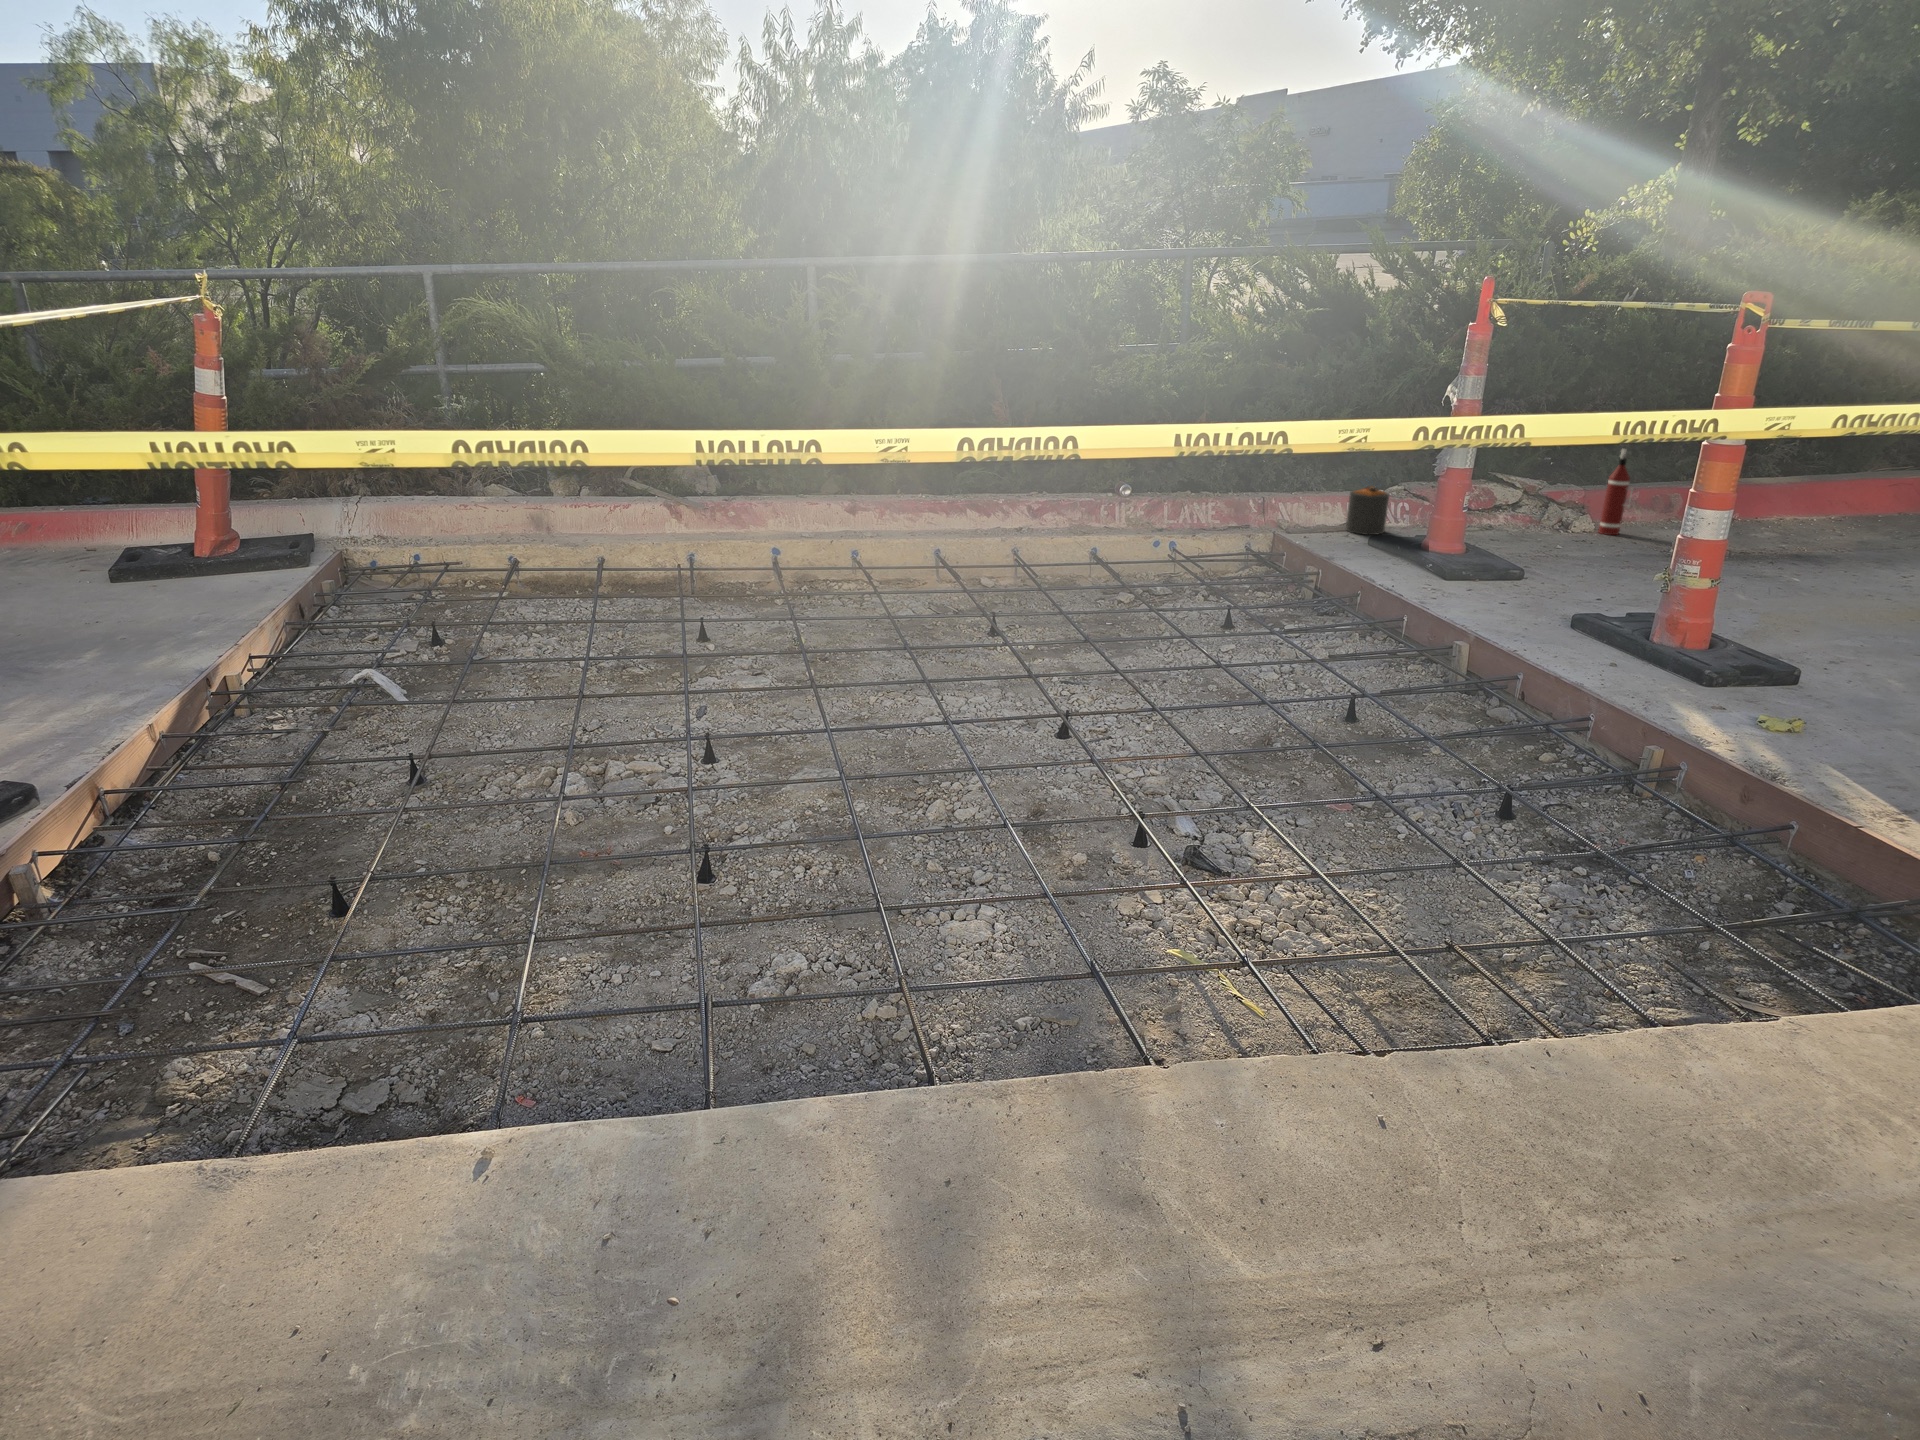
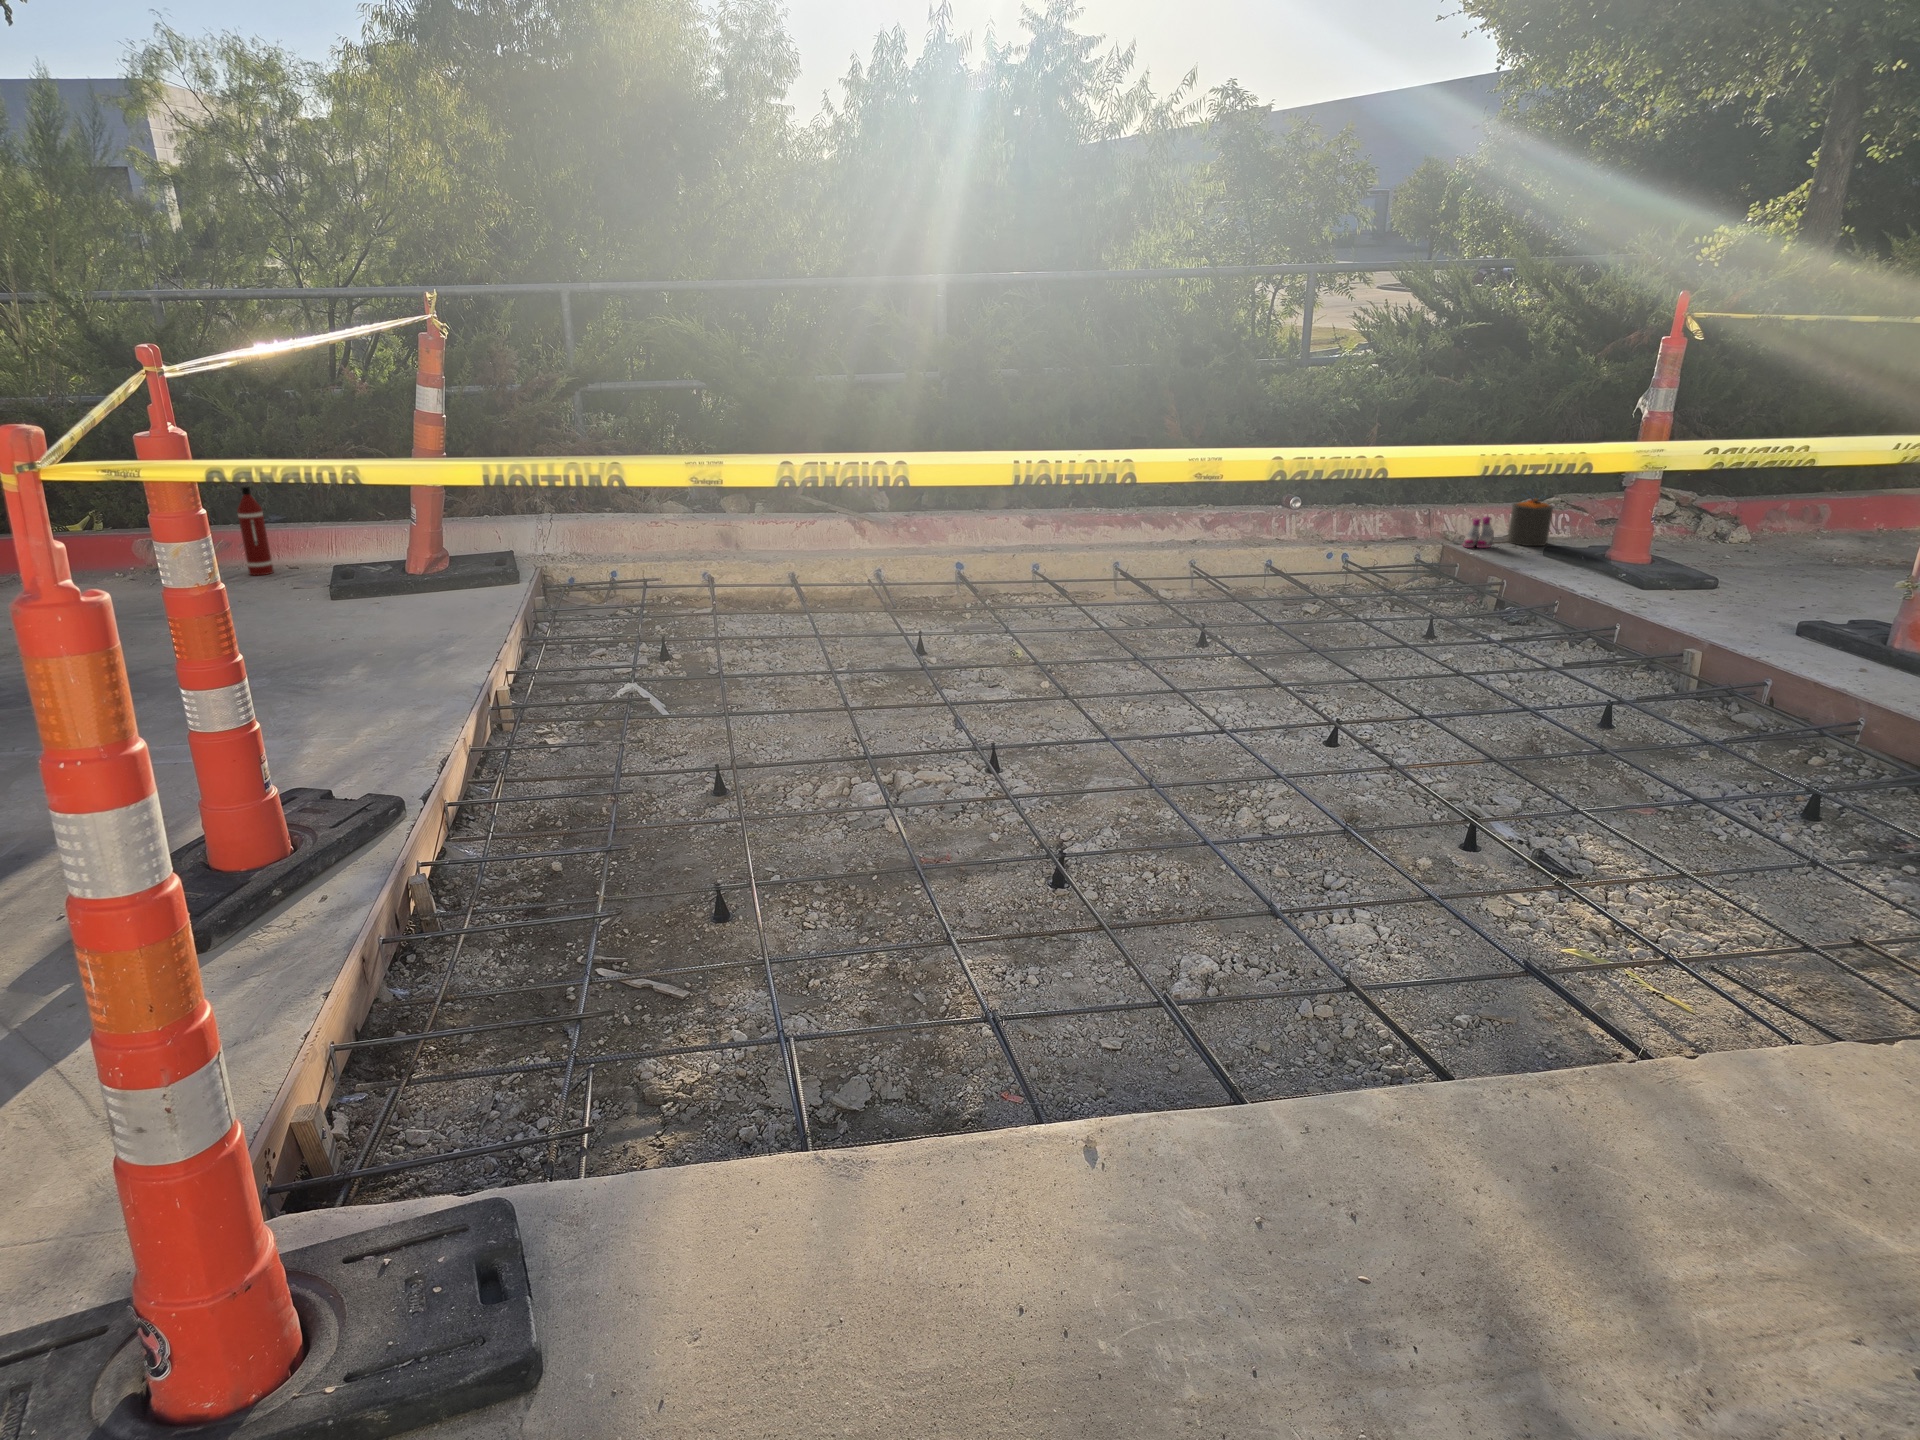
fire extinguisher: present [1599,445,1634,535] -> present [237,483,273,575]
boots: none [1296,504,1328,536] -> present [1462,517,1494,548]

